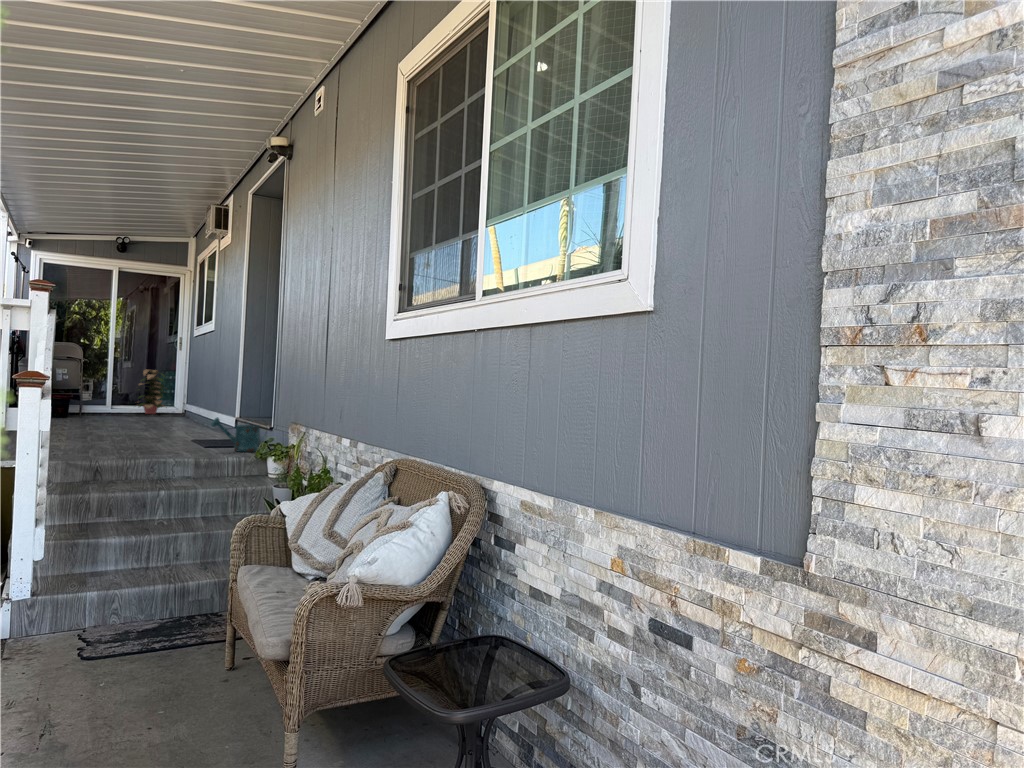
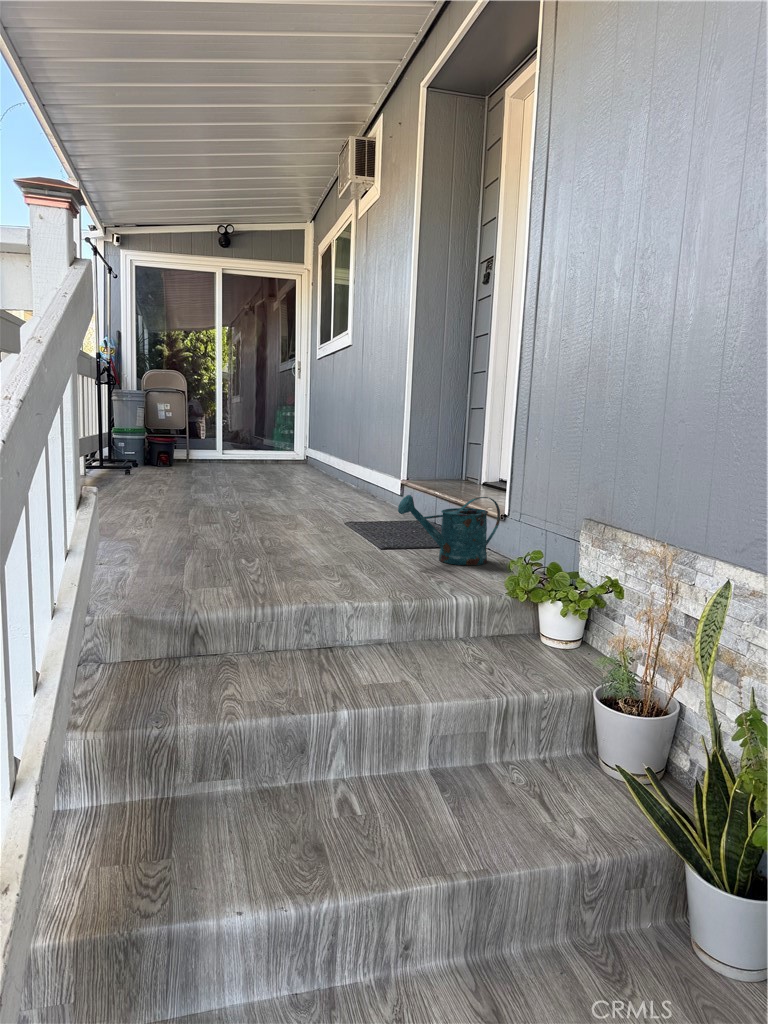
decorative plant: present [138,369,166,414] -> none [244,403,286,462]

